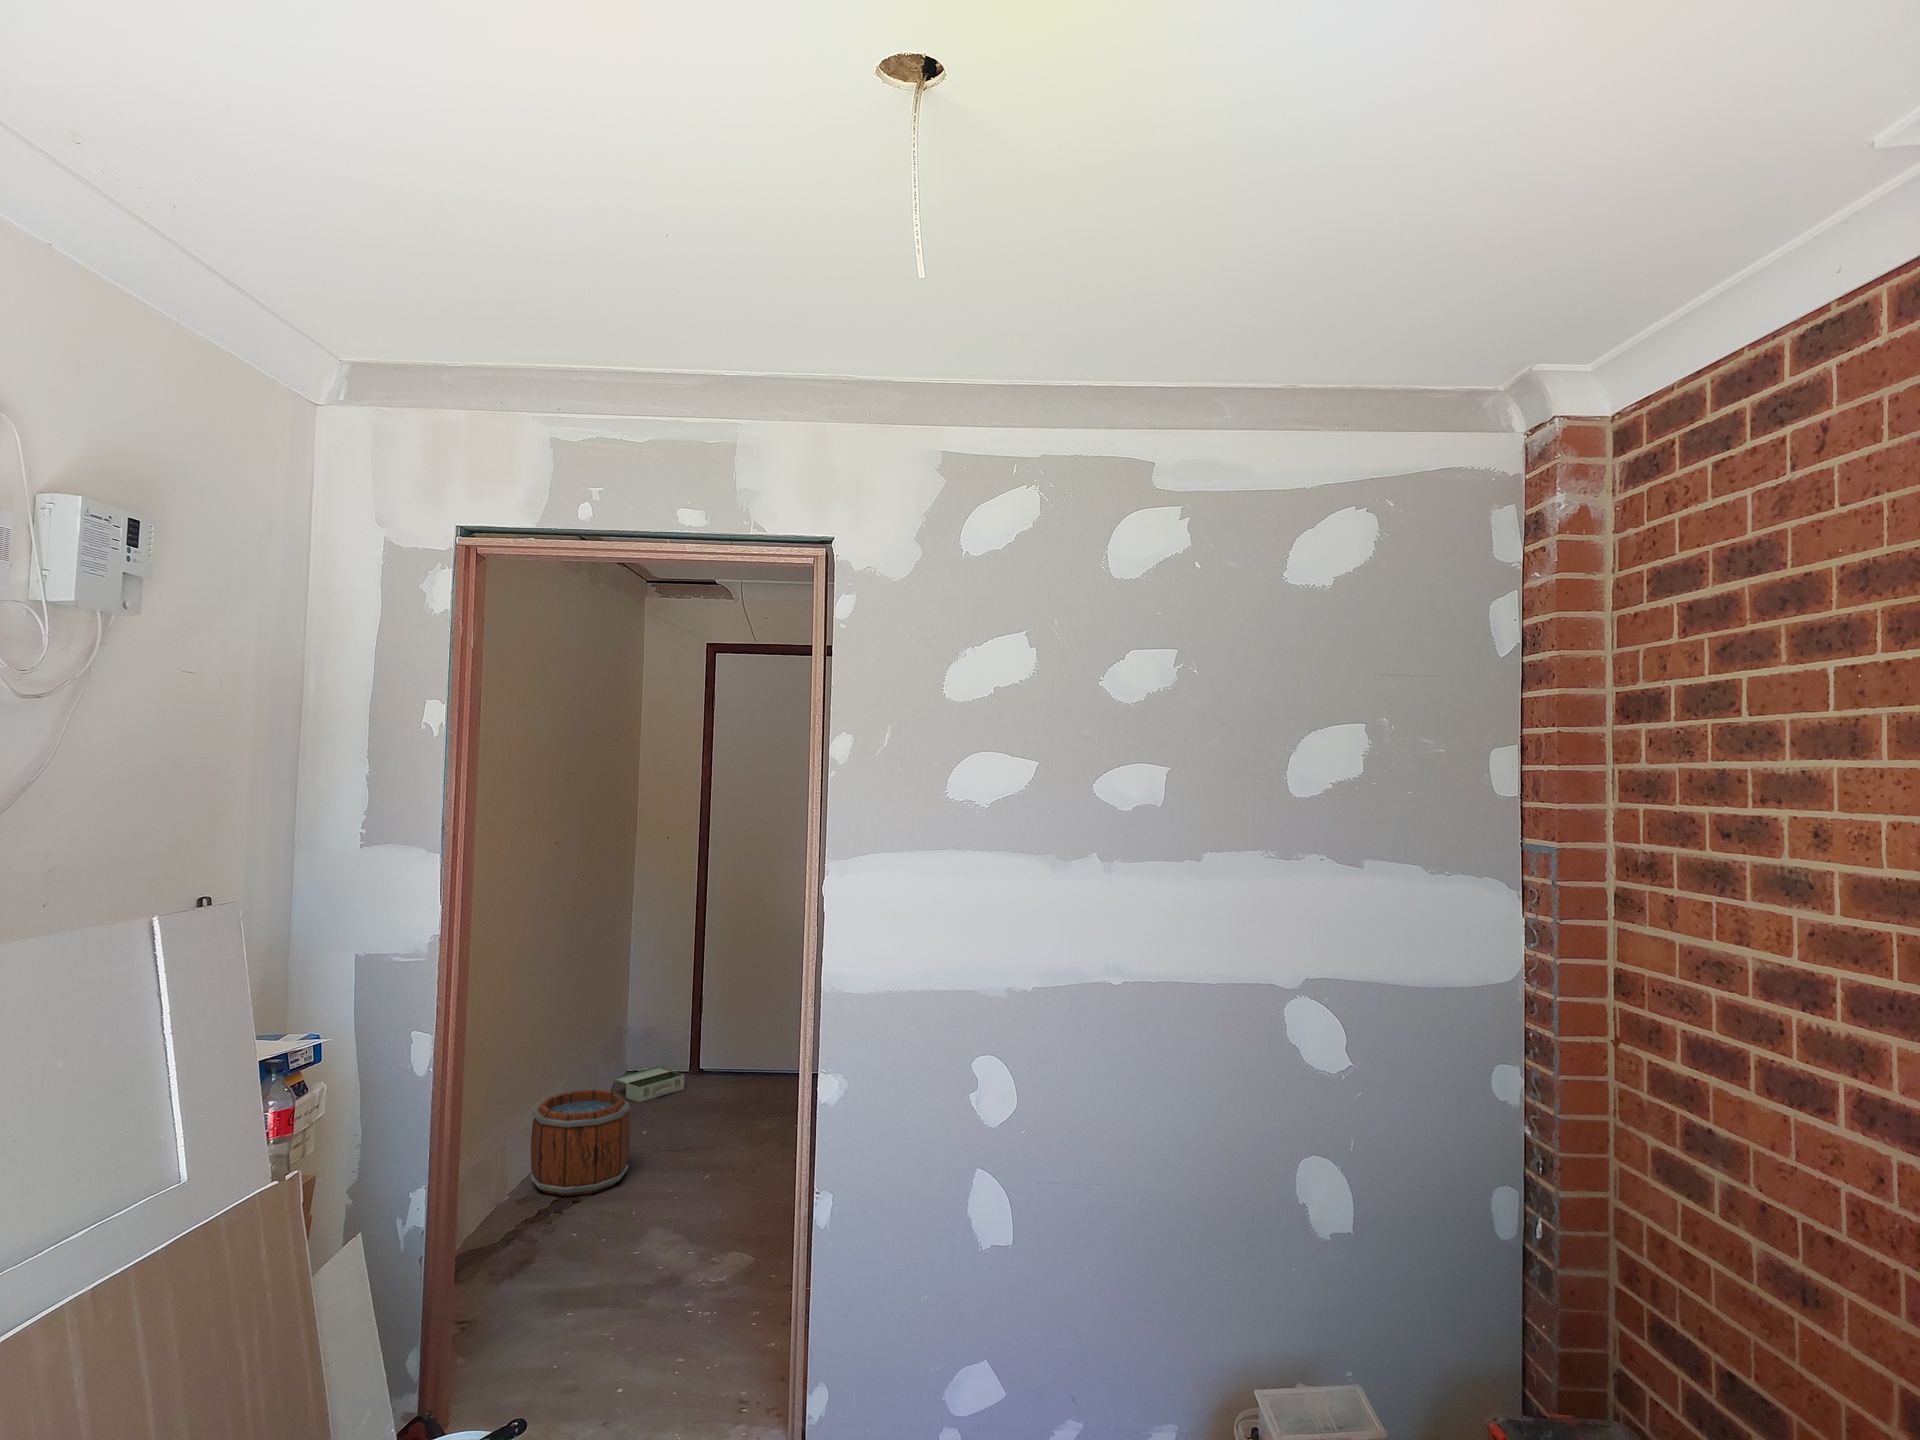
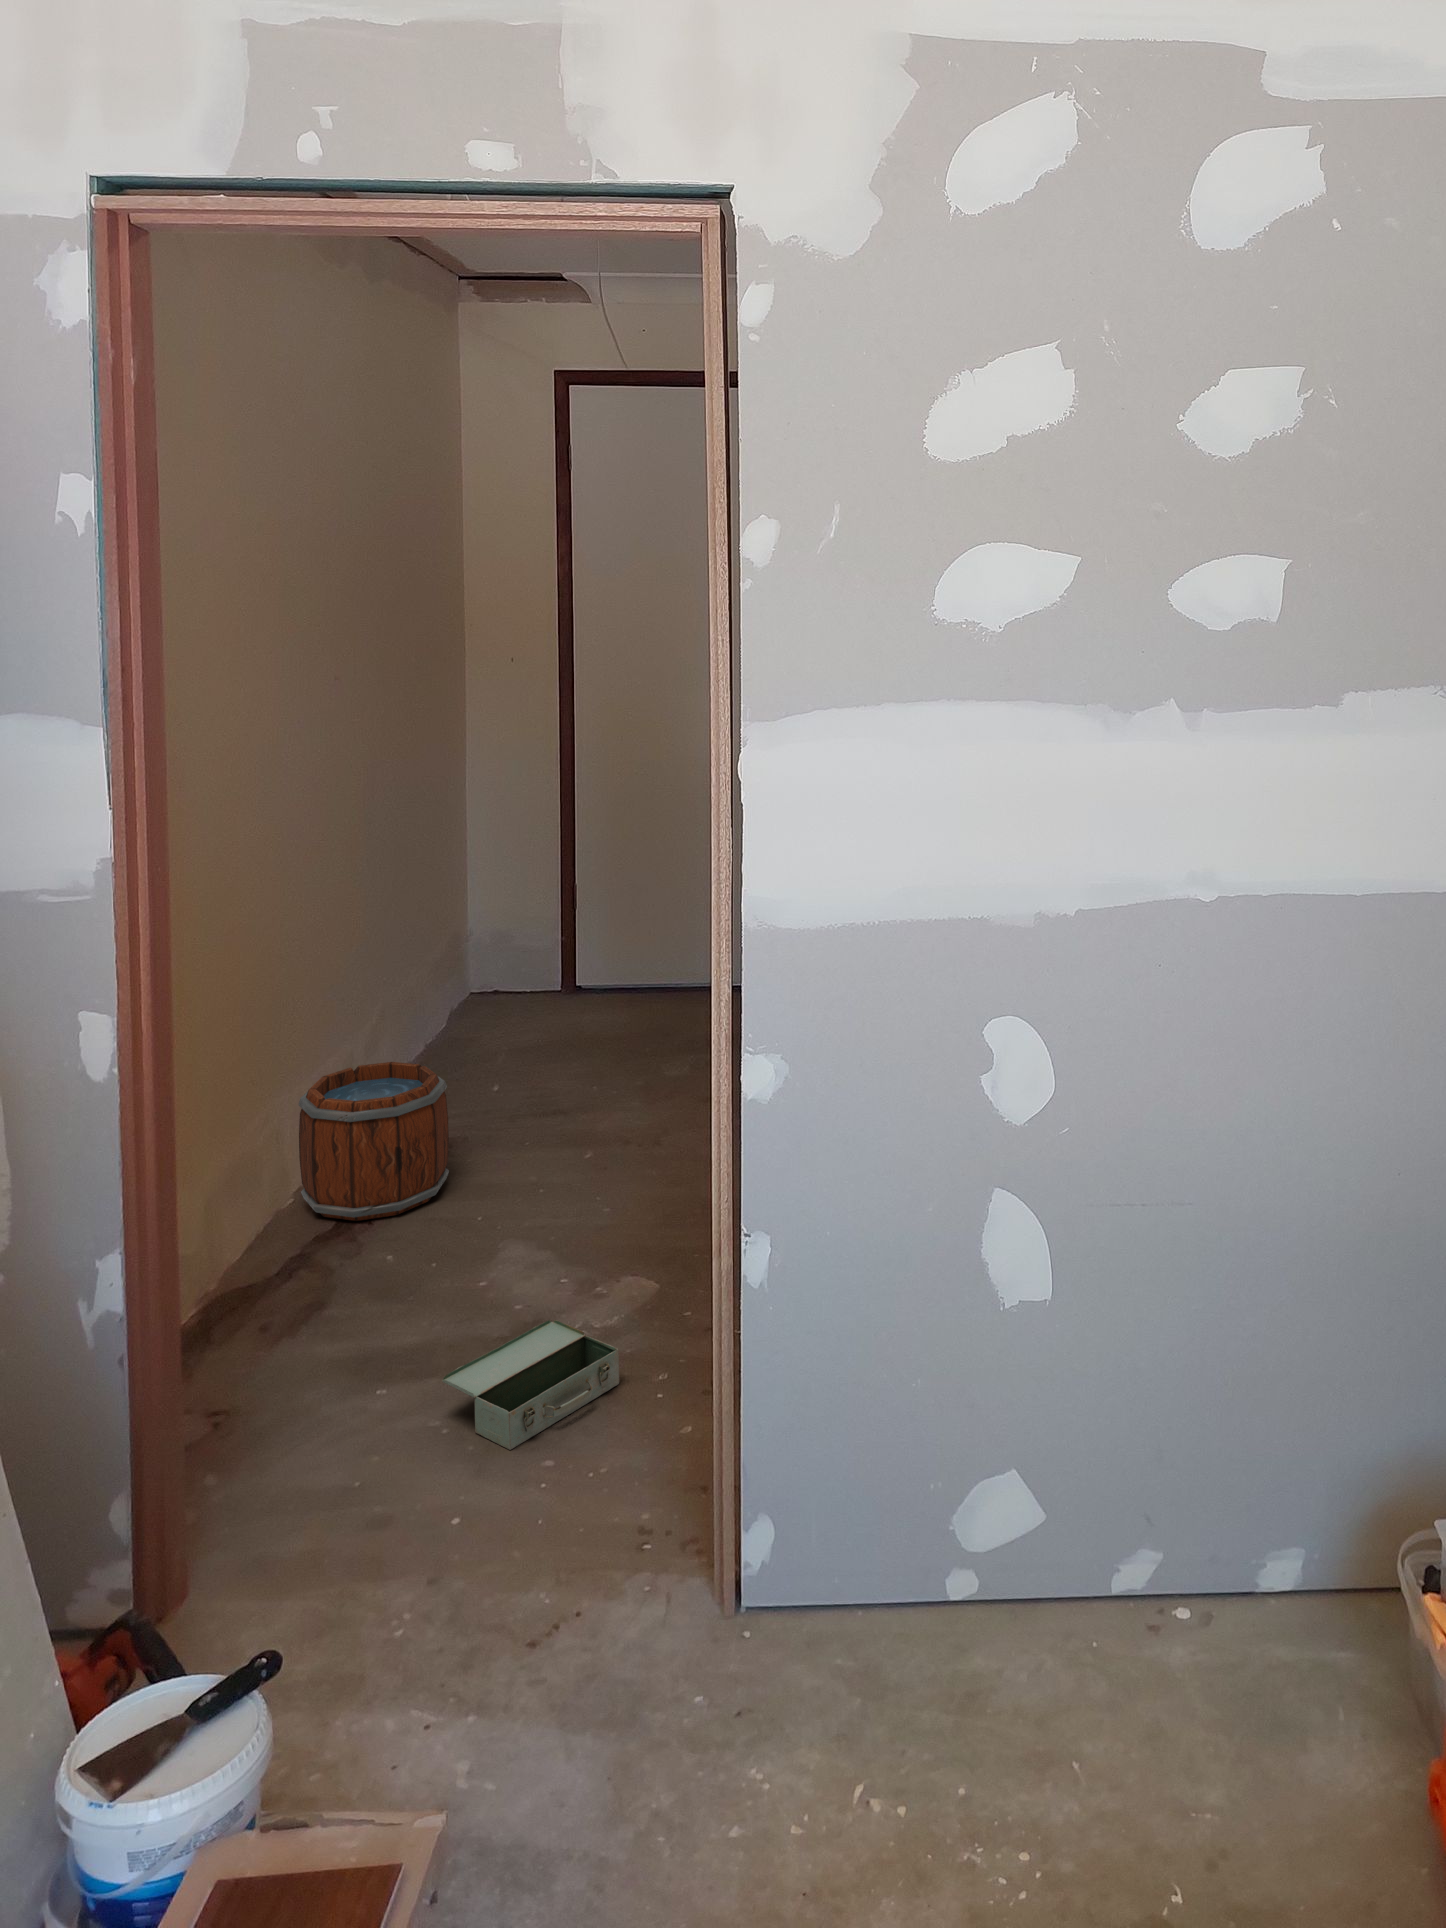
toolbox: present [614,1067,684,1102] -> present [442,1320,619,1450]

